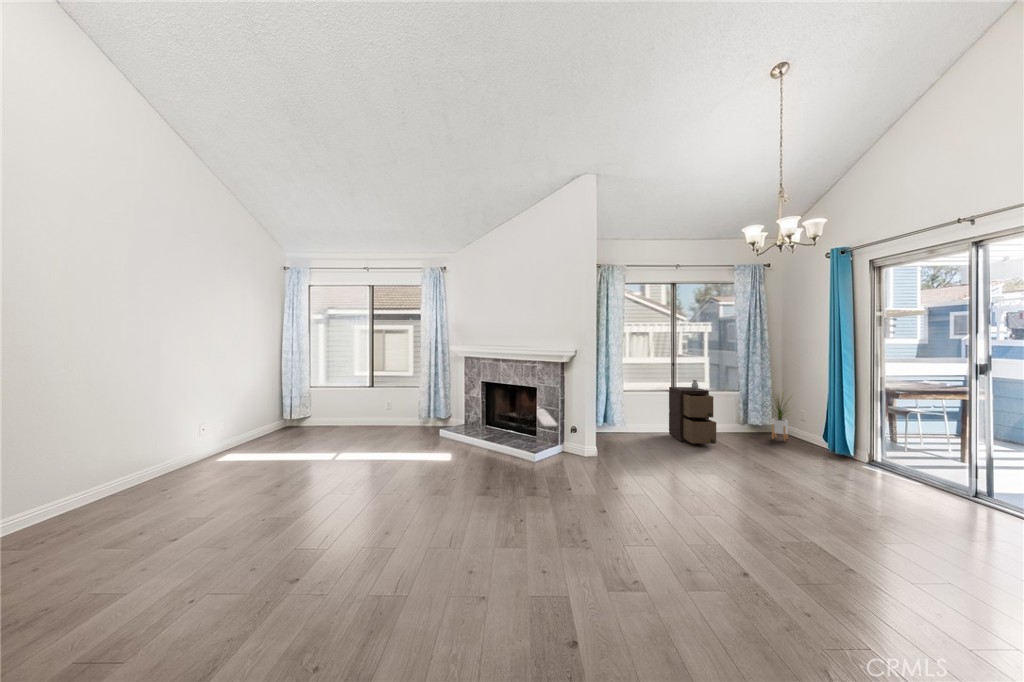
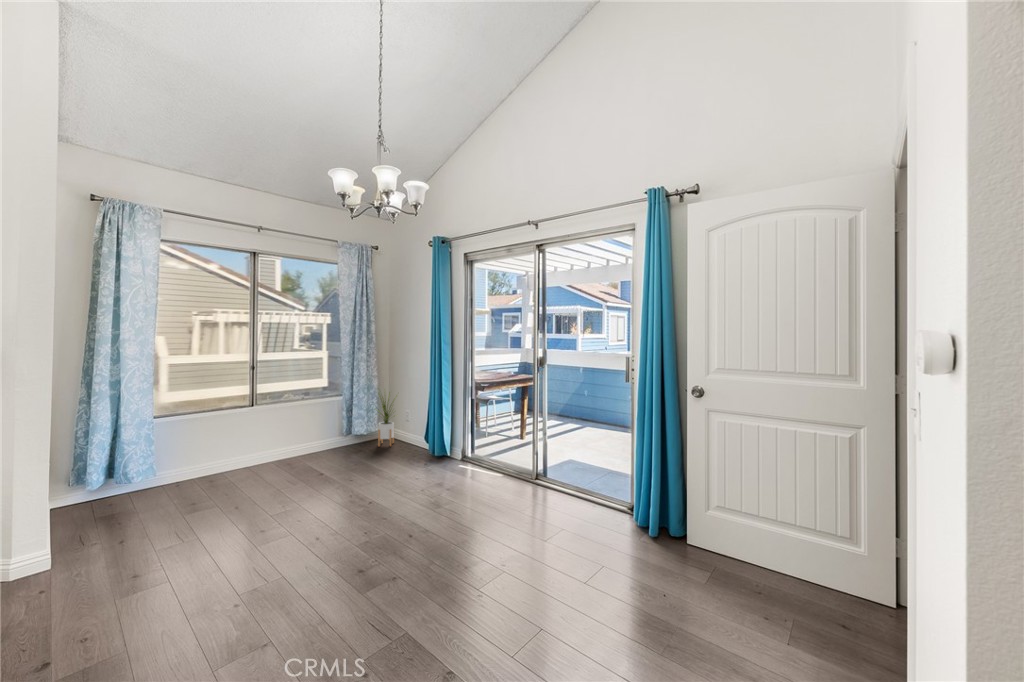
storage cabinet: present [669,380,716,444] -> none [245,388,309,481]

